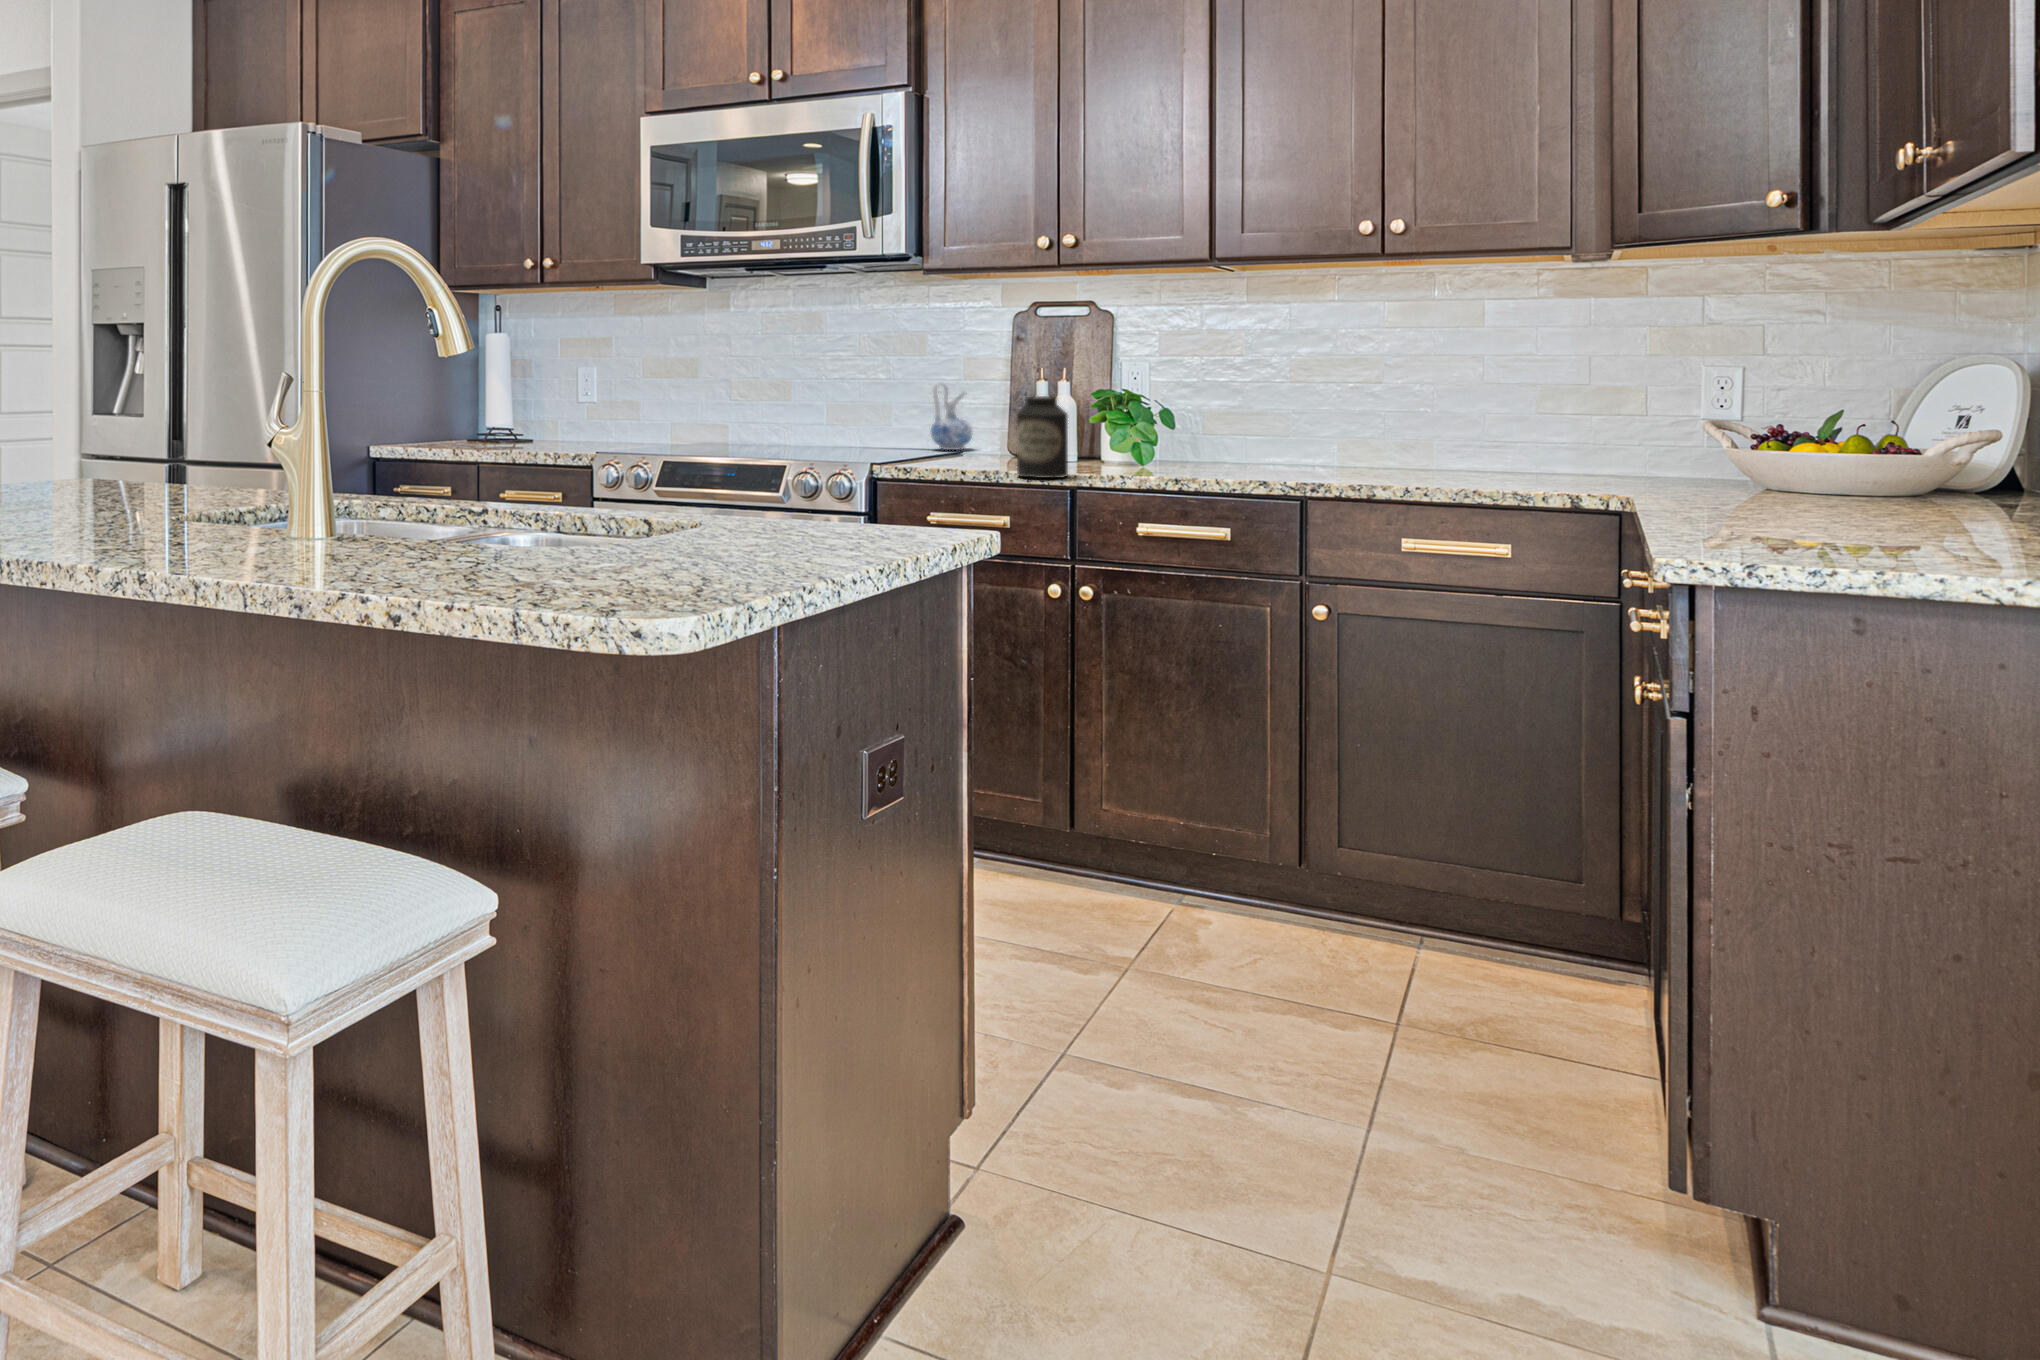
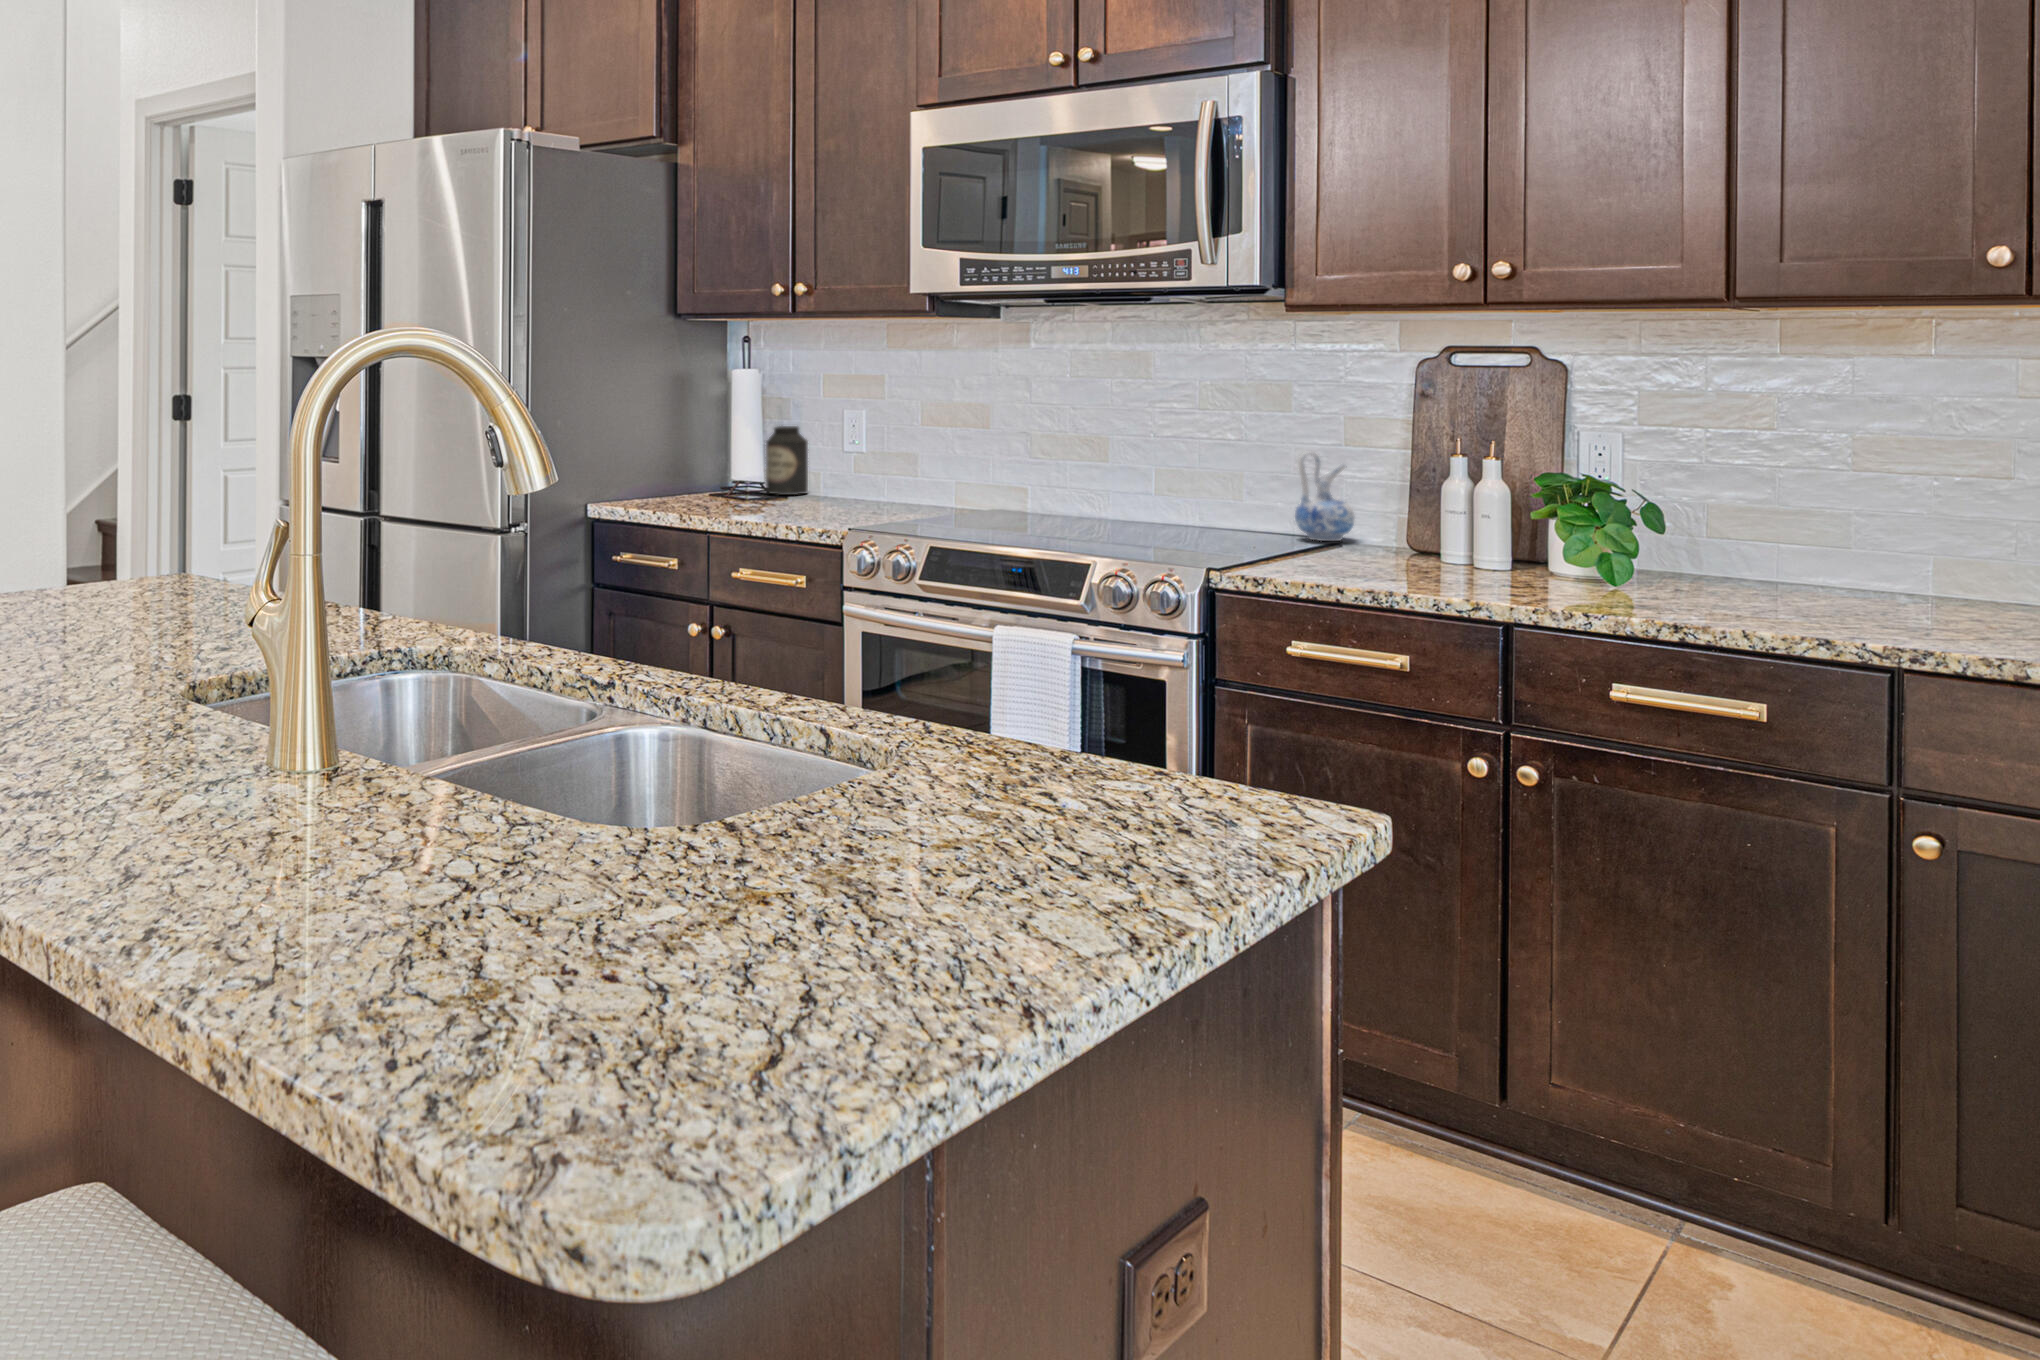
canister: present [1017,396,1068,478] -> present [766,426,808,495]

